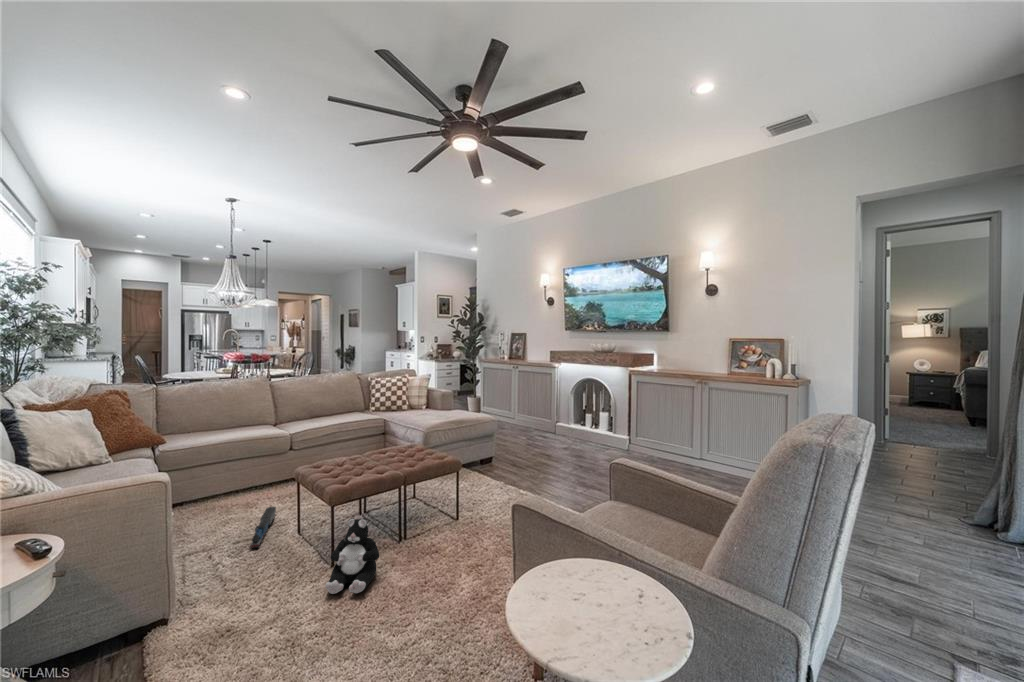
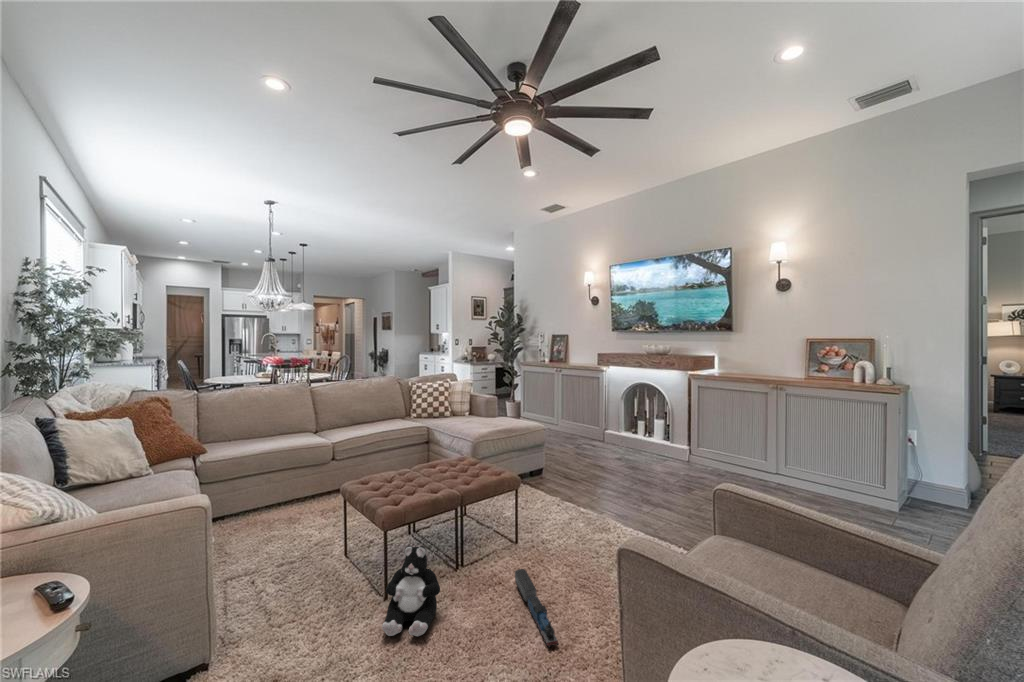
toy train: present [250,507,276,548] -> present [515,569,559,647]

